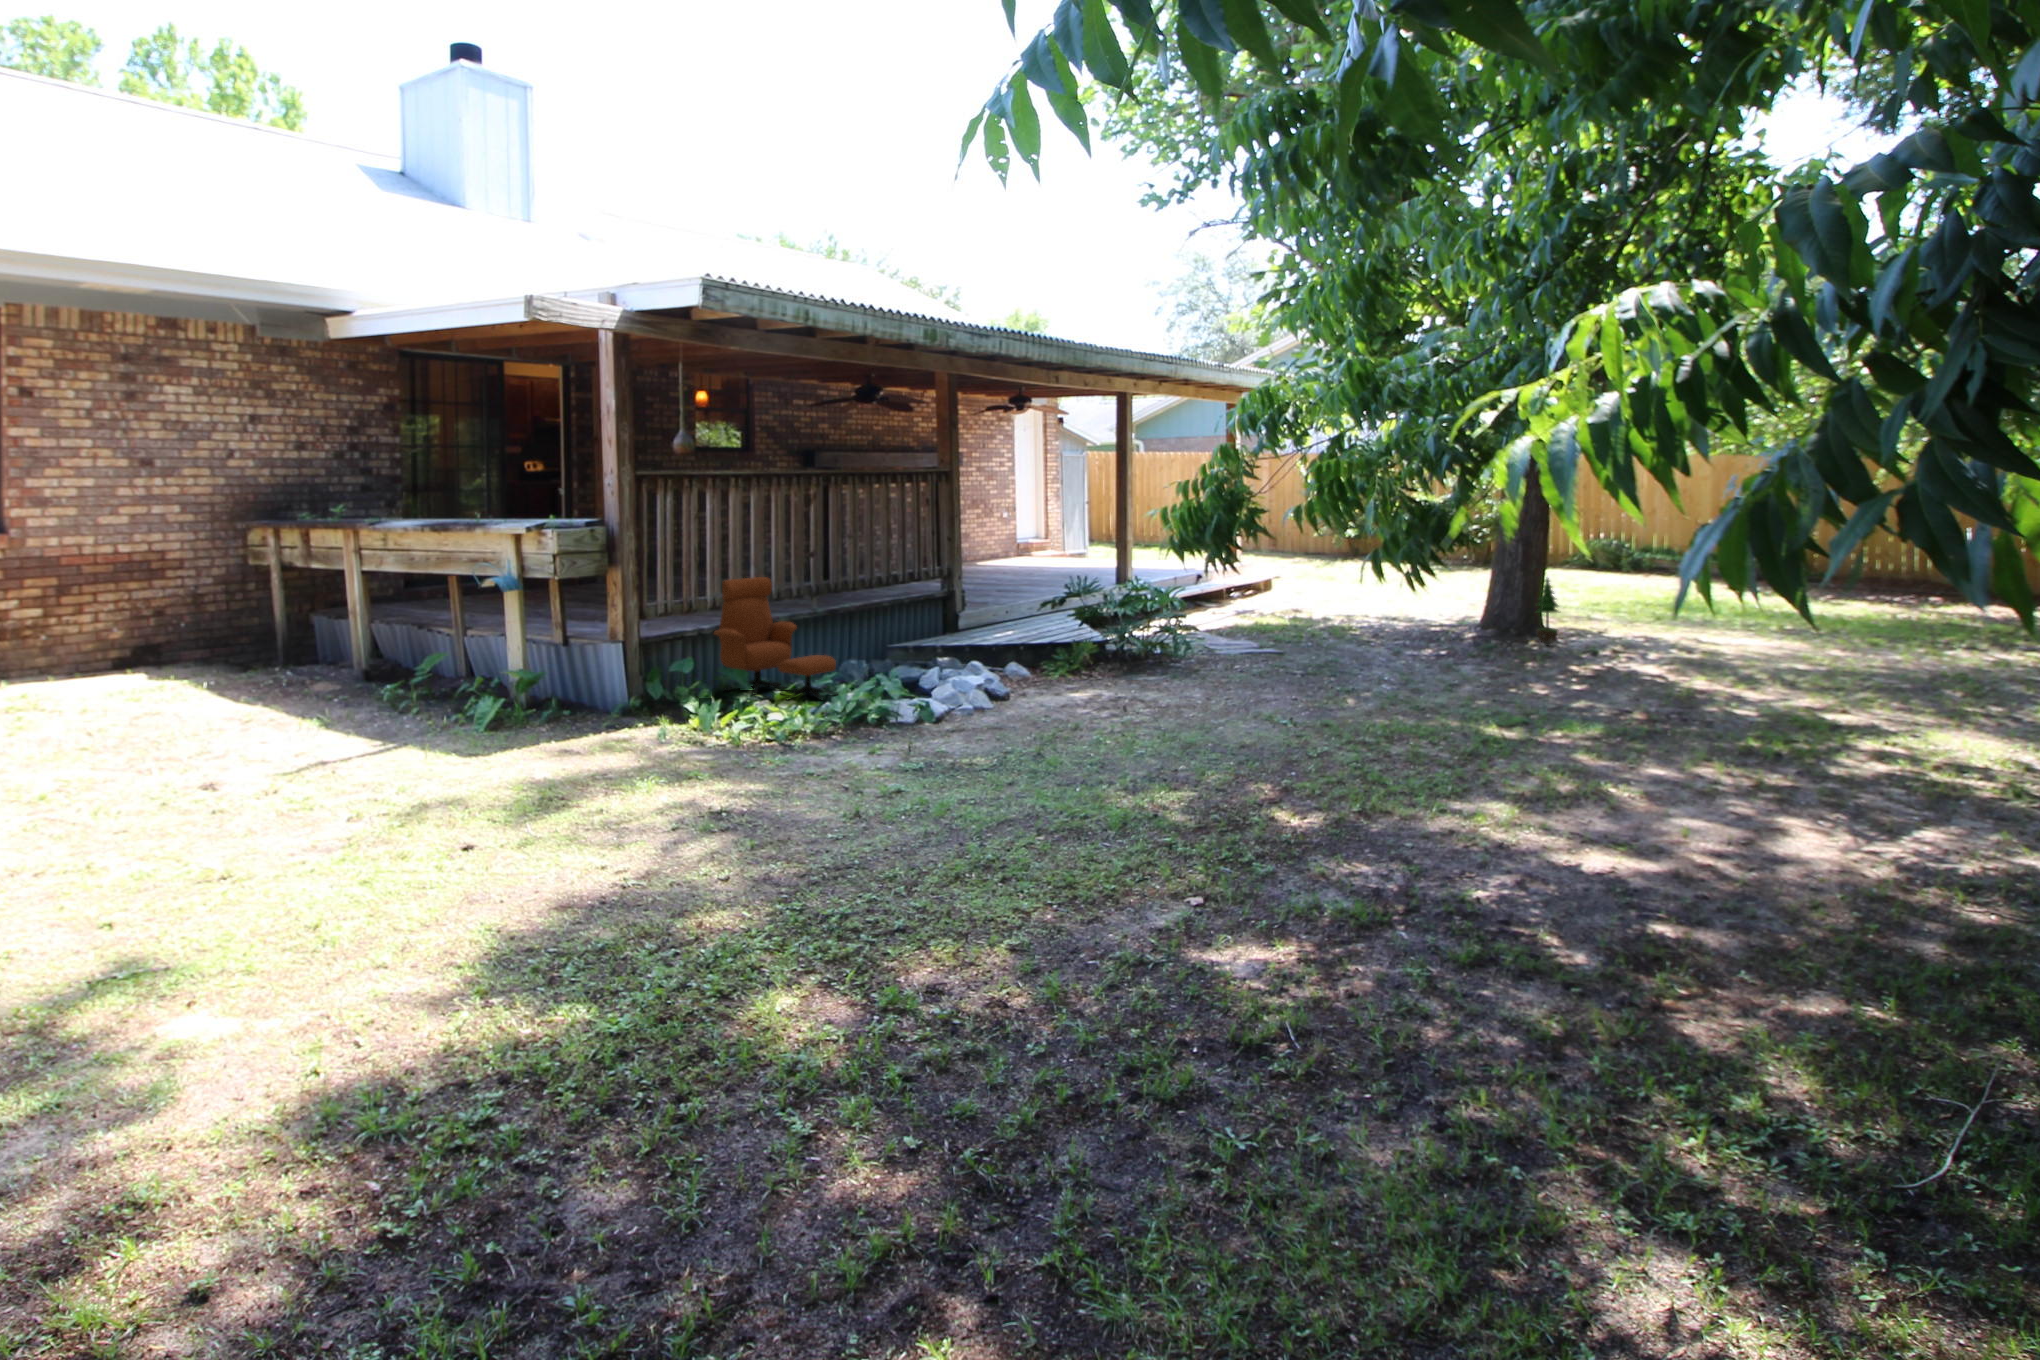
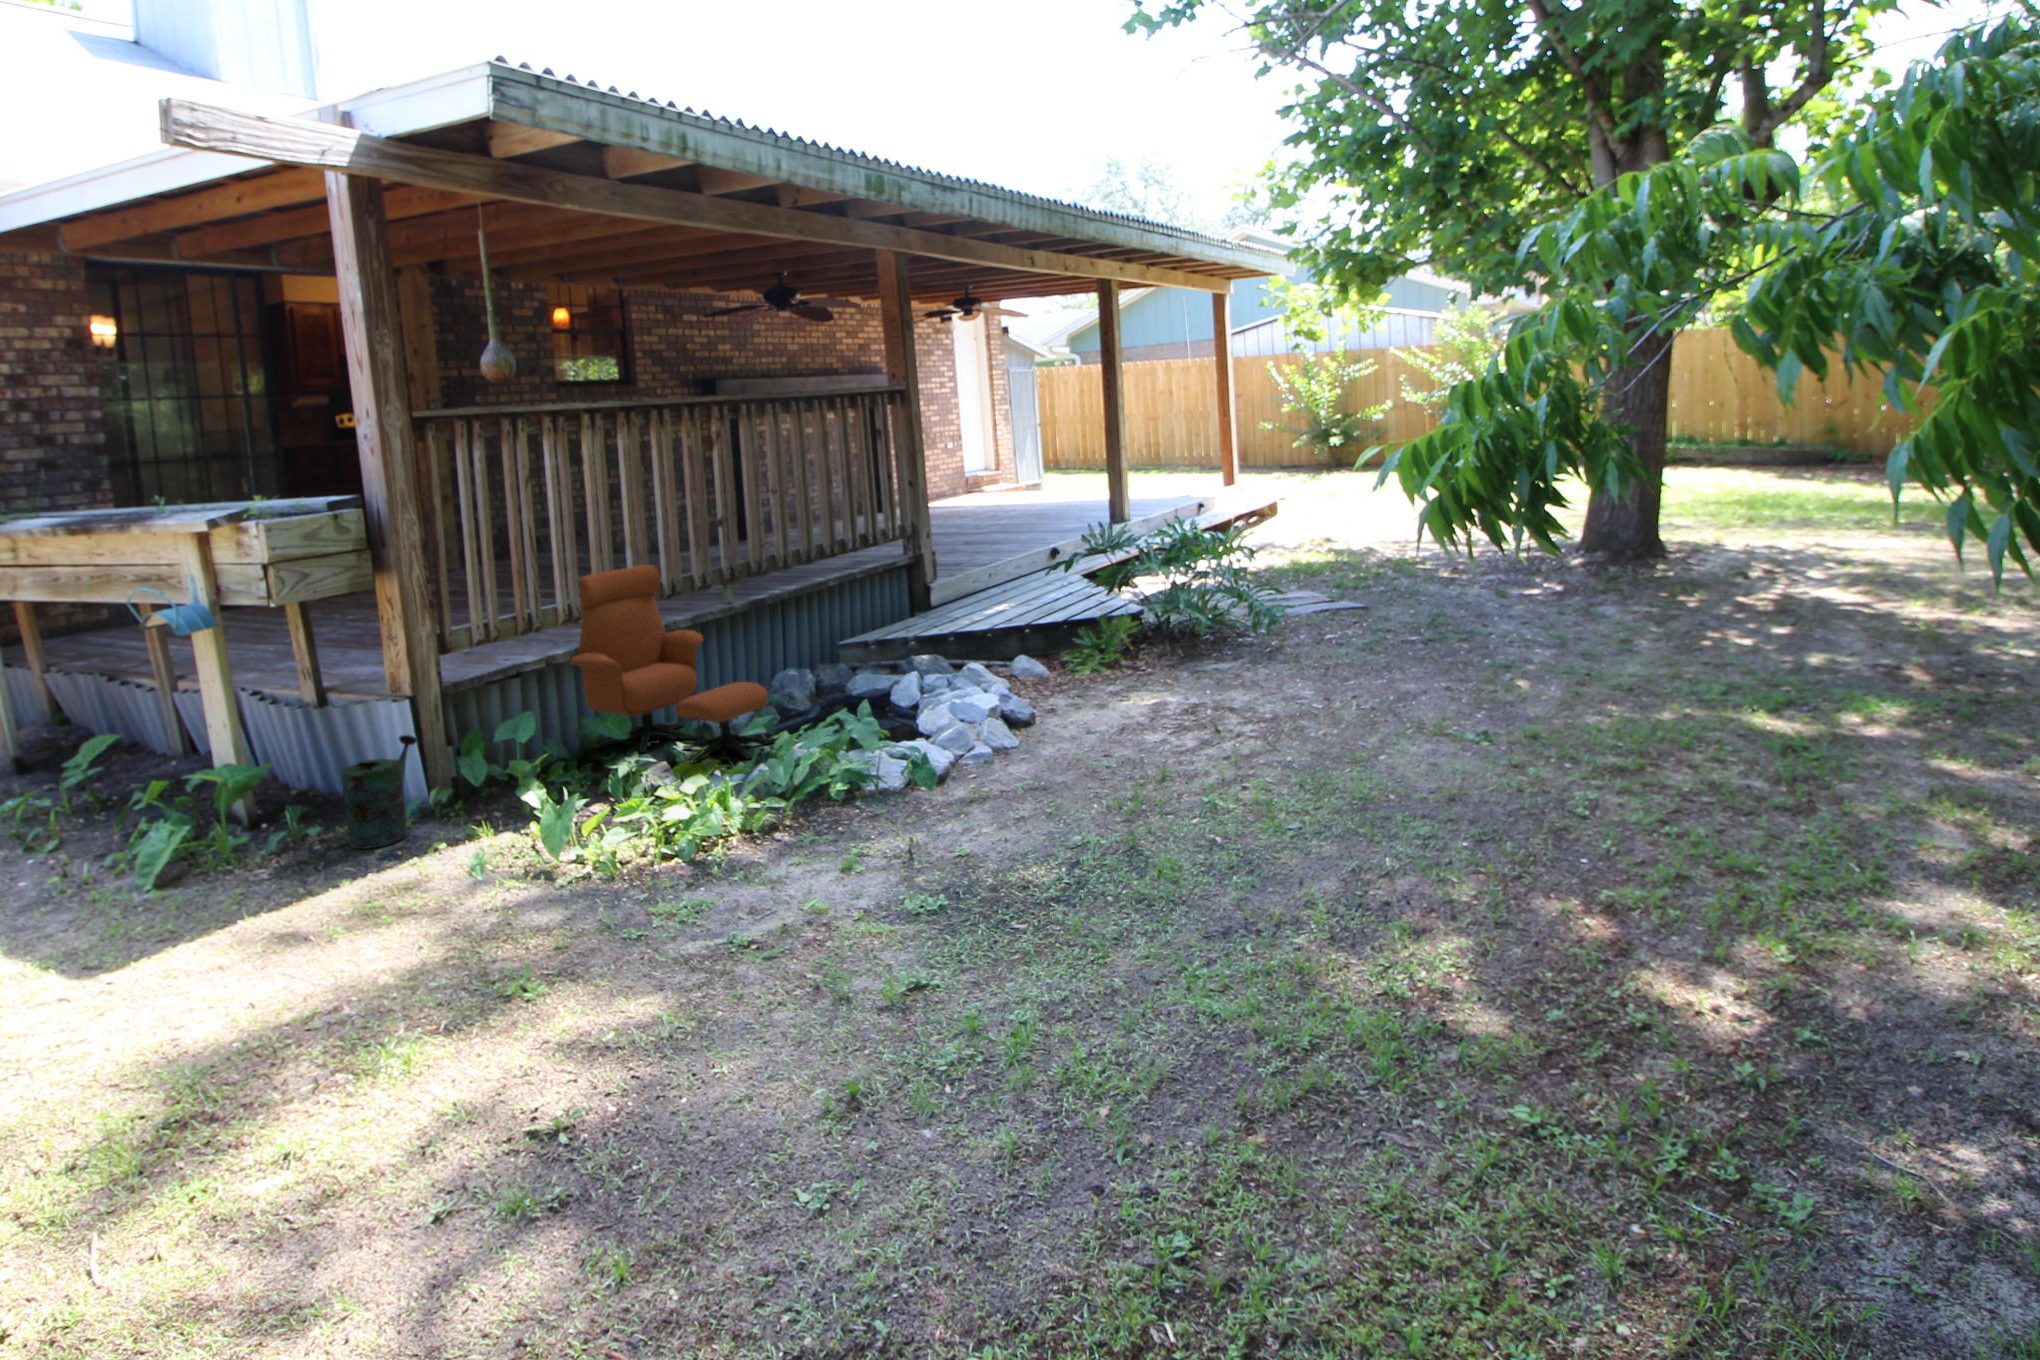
potted tree: present [1536,578,1558,646] -> none [1686,481,1725,574]
watering can: none [588,663,627,723] -> present [341,735,417,849]

